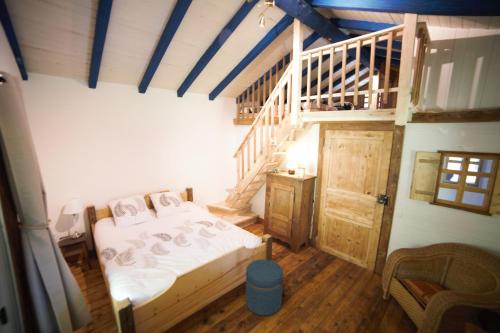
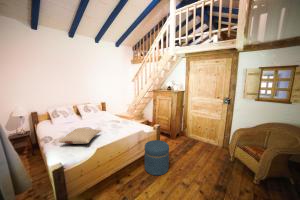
pillow: none [124,239,183,266] -> present [59,128,101,144]

